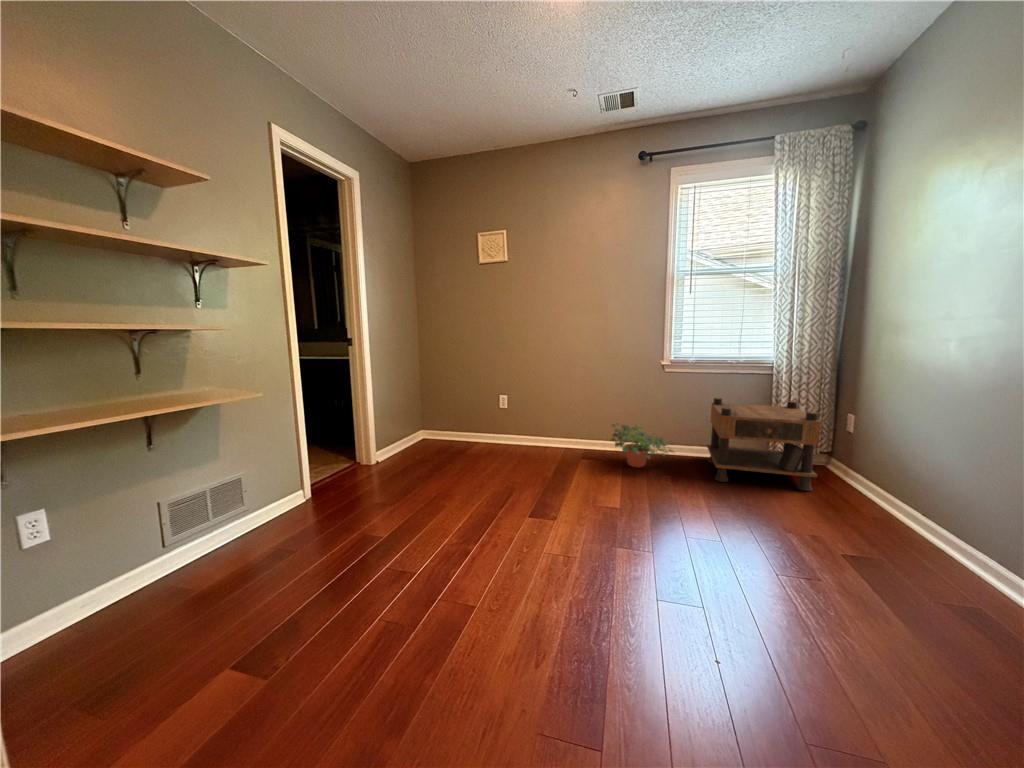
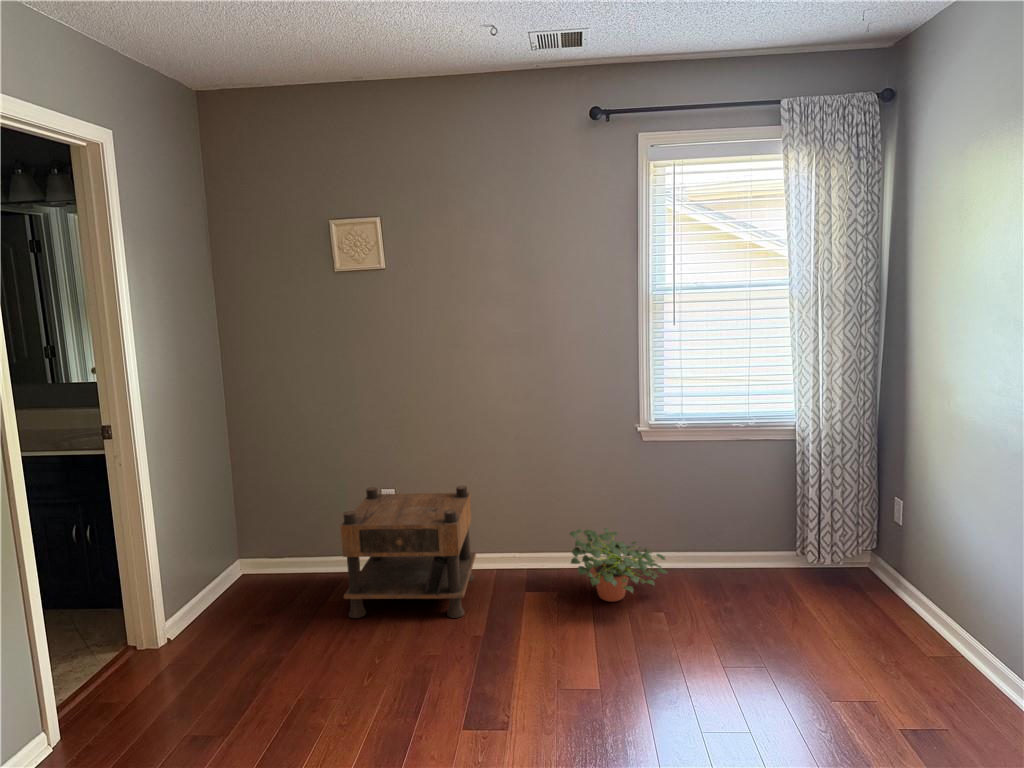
nightstand: present [707,398,821,491] -> present [341,486,476,618]

